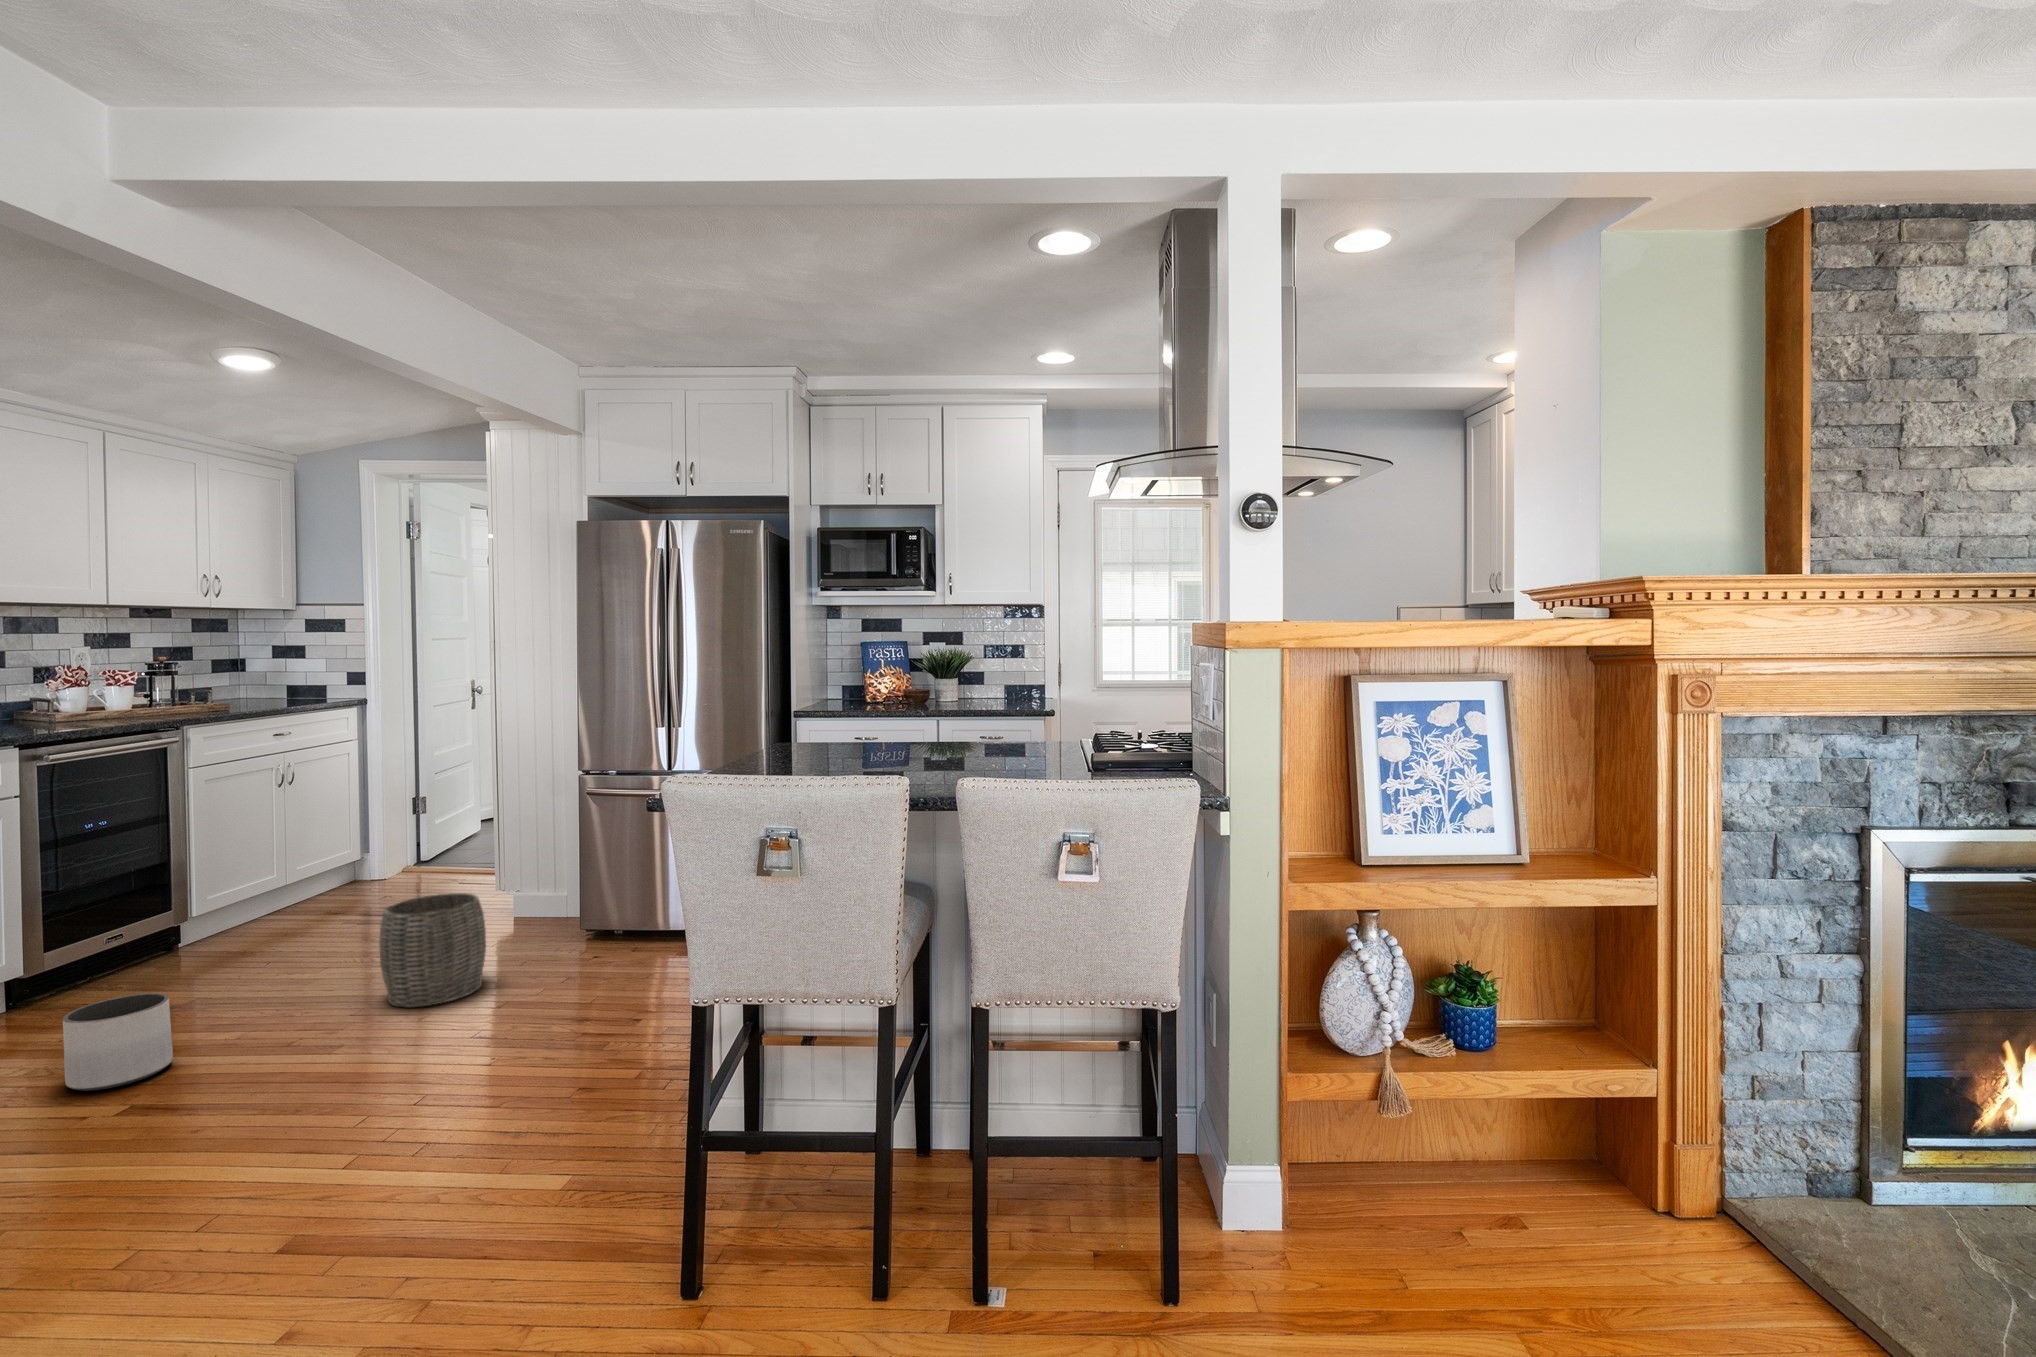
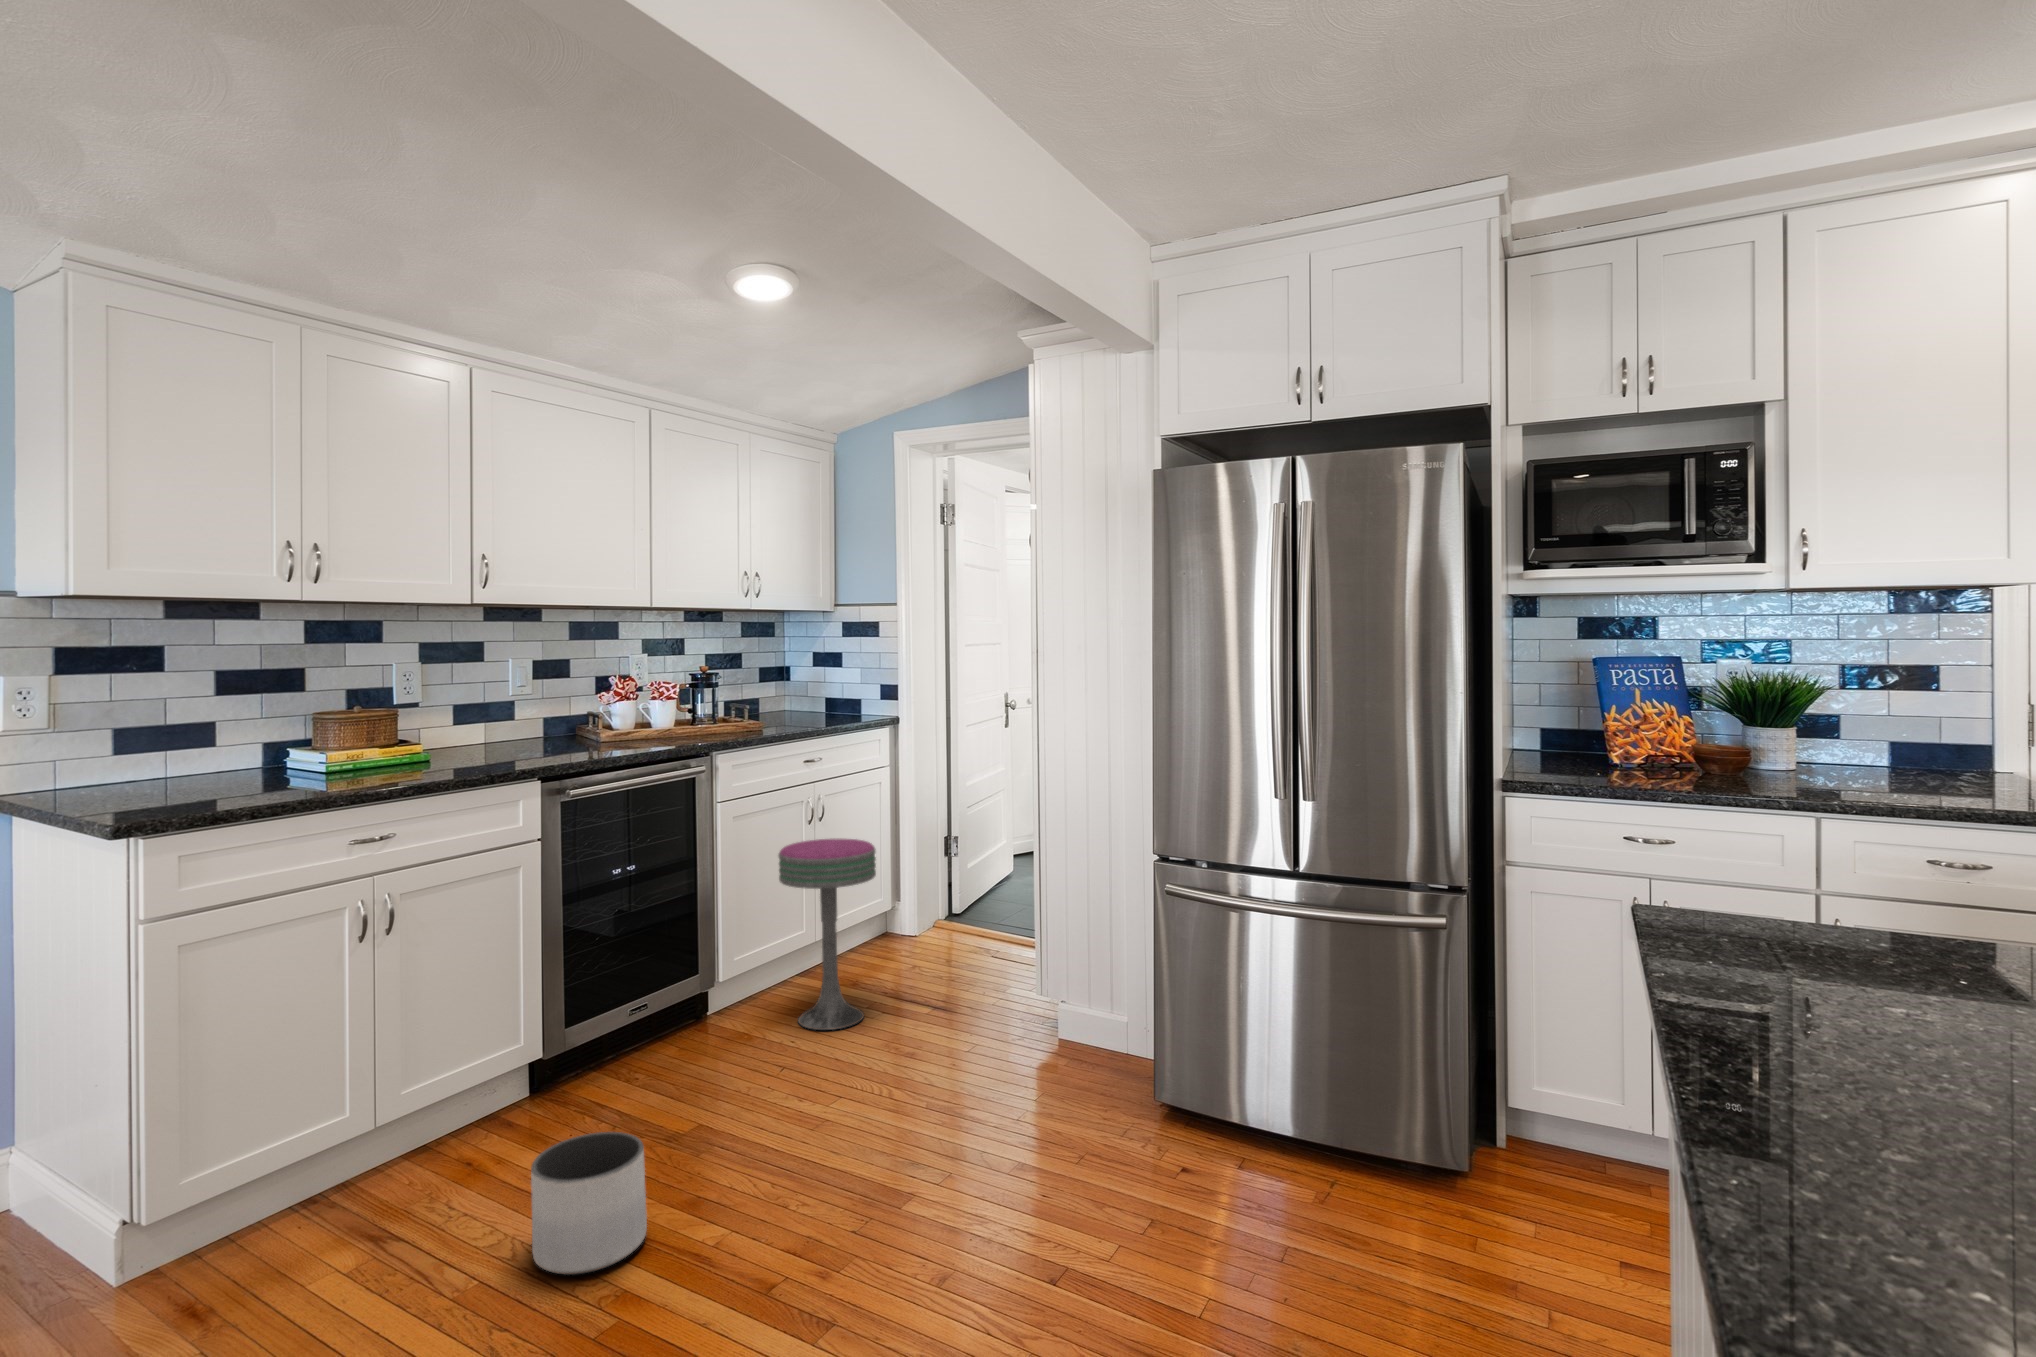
bar stool: none [256,792,352,944] -> present [779,839,876,1030]
woven basket: present [380,893,486,1007] -> none [889,1023,1022,1205]

